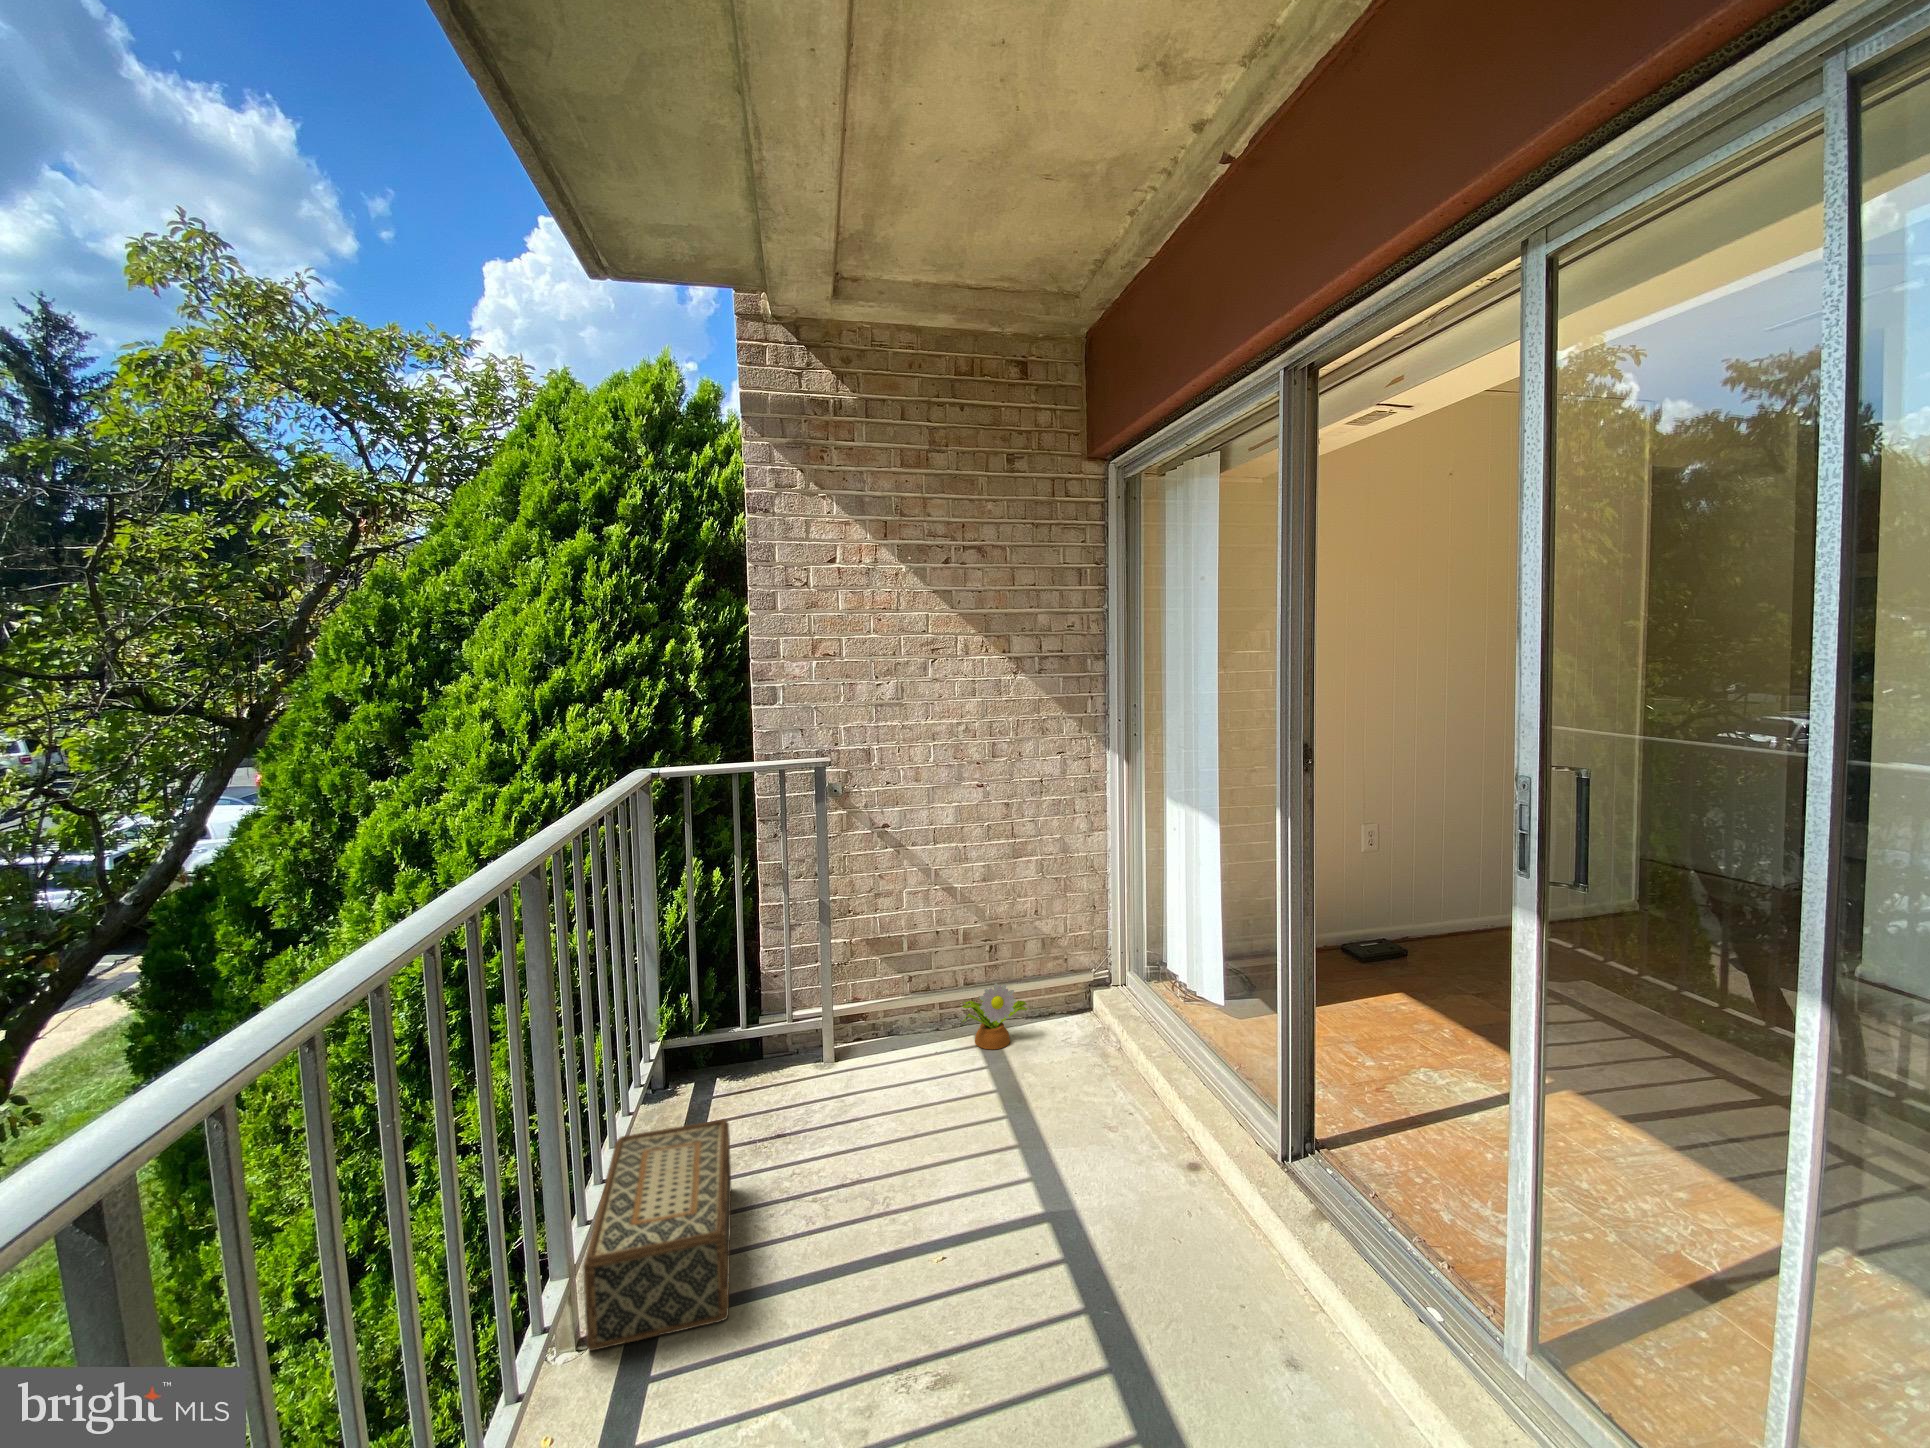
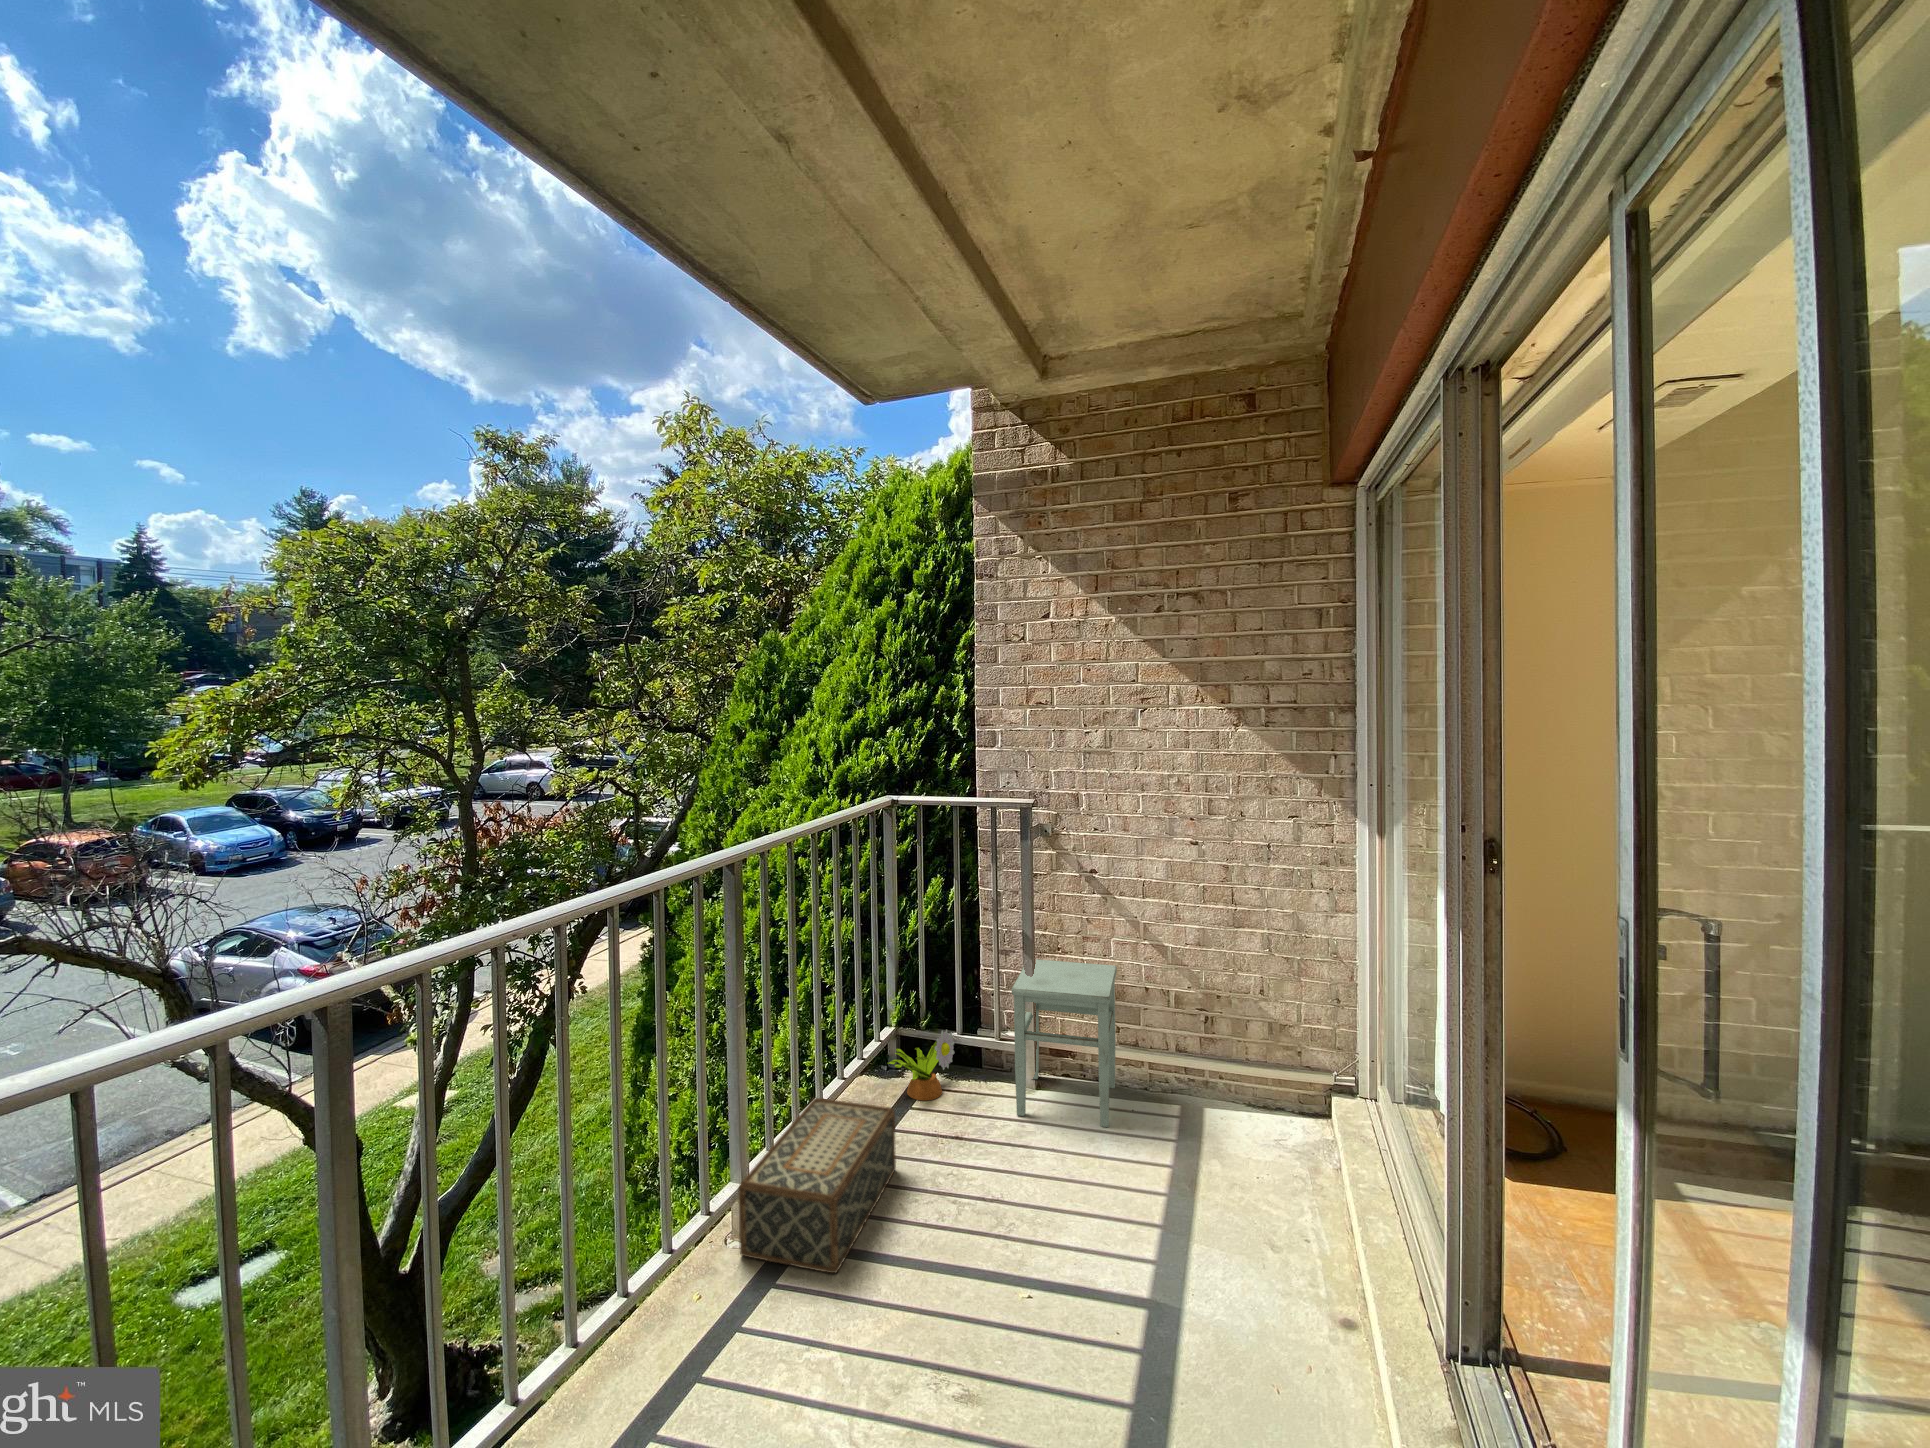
stool: none [817,919,926,1093] -> present [1012,959,1117,1127]
decorative plant: present [962,983,1028,1049] -> present [888,1030,954,1100]

